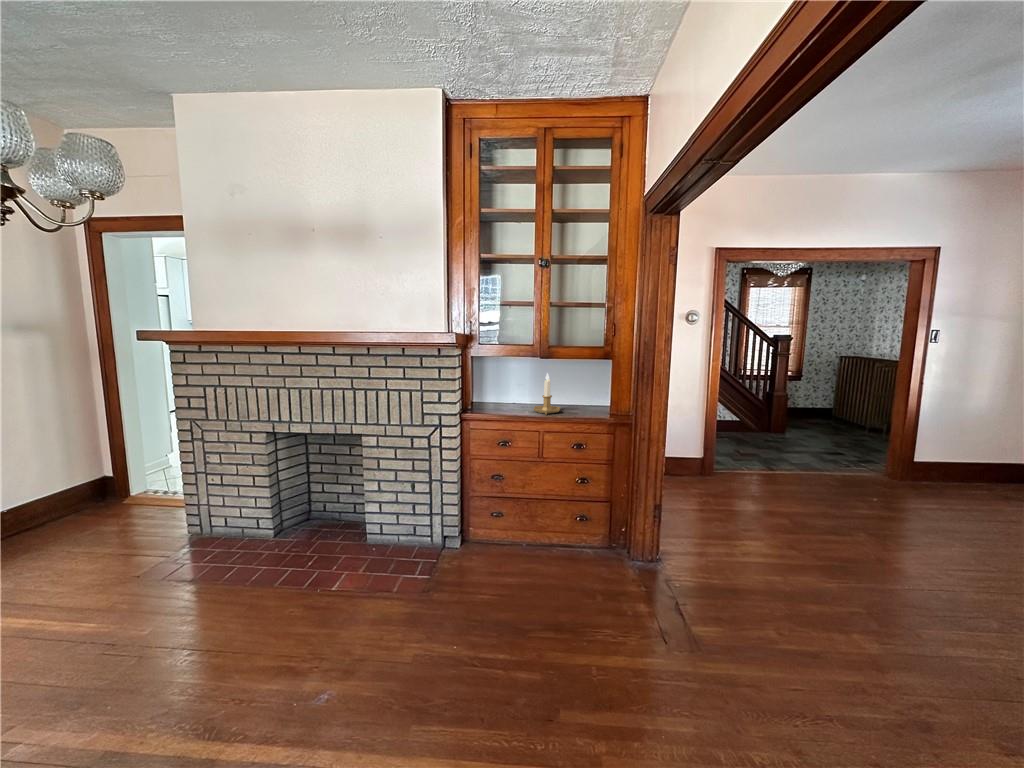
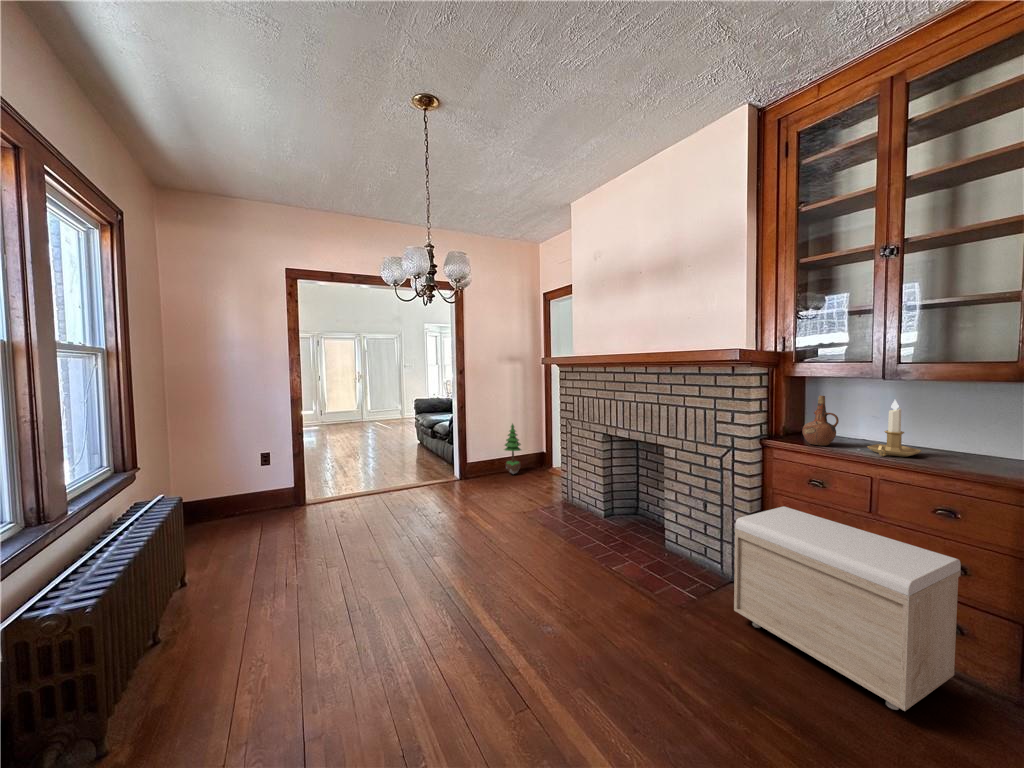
ceramic pitcher: none [491,372,514,413] -> present [802,396,839,446]
potted tree: none [31,440,75,526] -> present [504,424,521,474]
storage bench: none [470,468,595,586] -> present [734,506,961,711]

